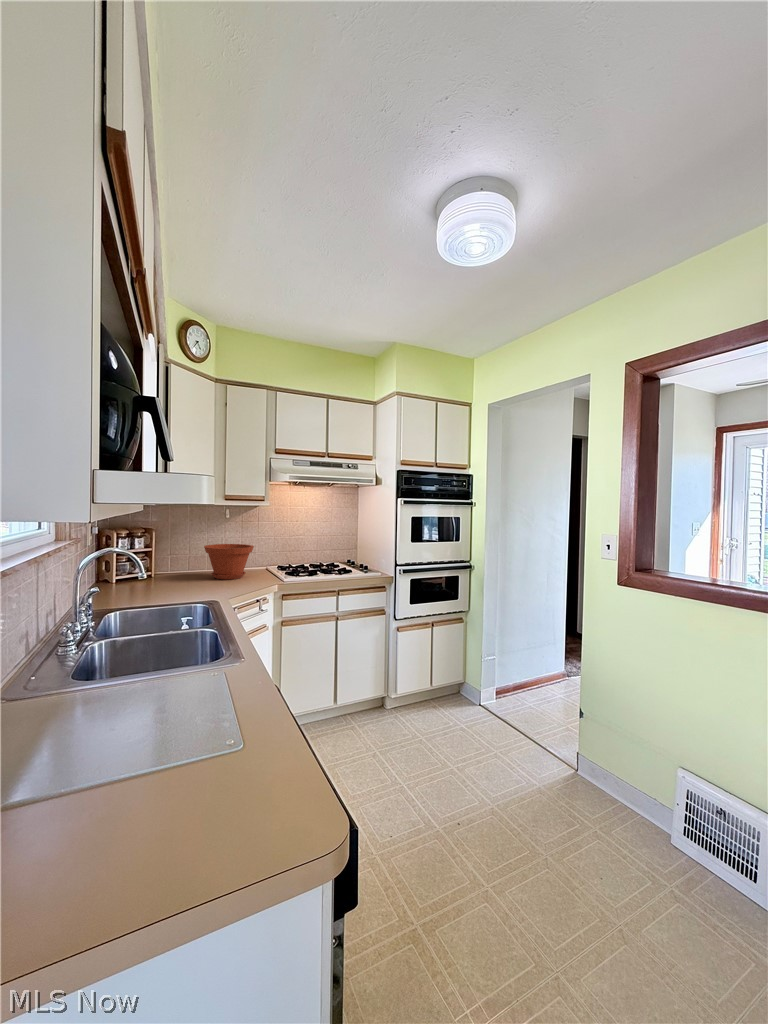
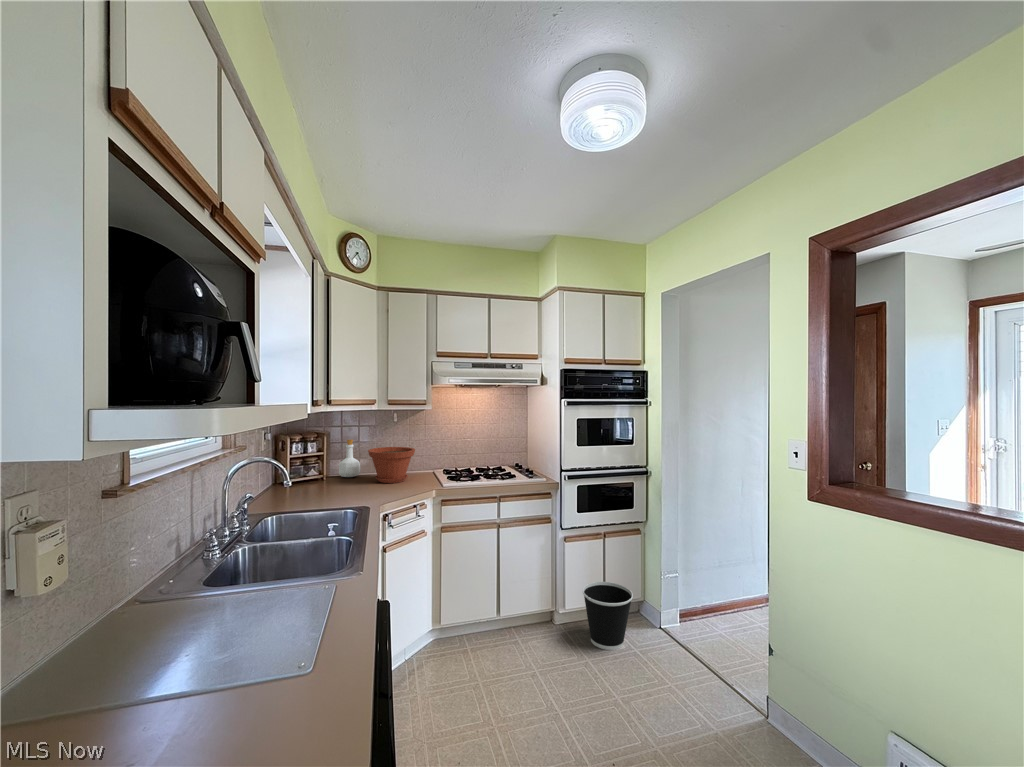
bottle: none [169,536,192,575] -> present [339,440,360,477]
wastebasket: none [415,666,460,726] -> present [583,582,633,650]

